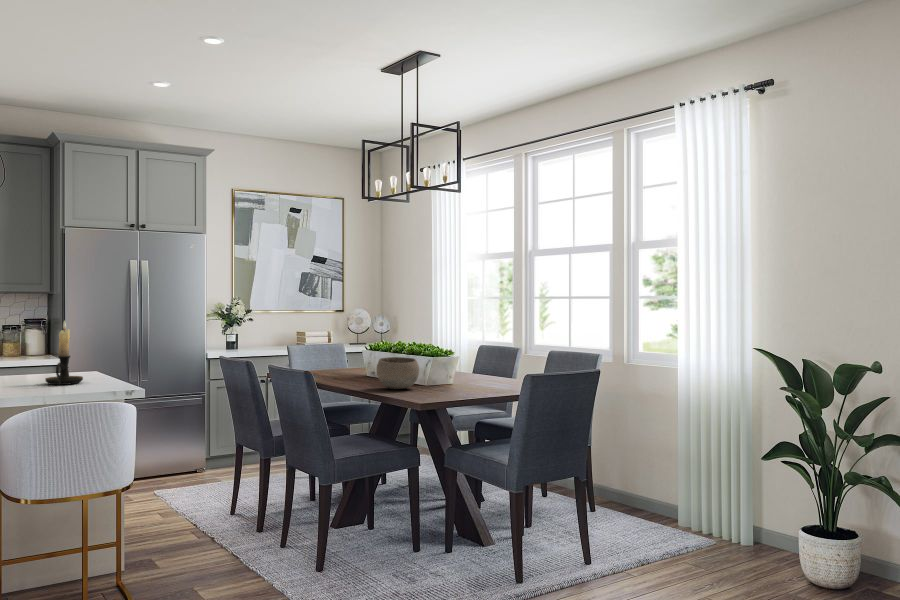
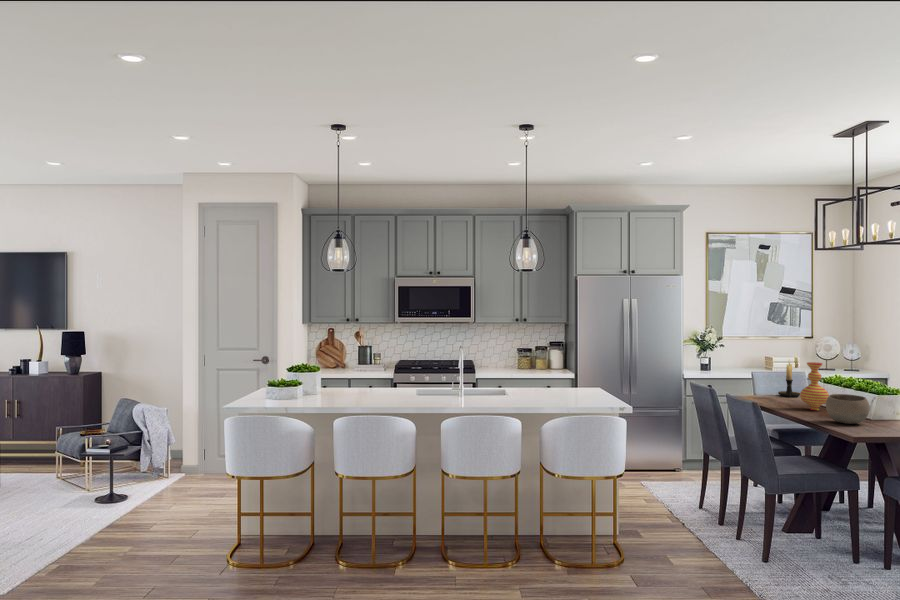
candle holder: present [45,321,83,385] -> present [778,359,800,397]
vase: none [345,327,374,380] -> present [800,362,829,410]

